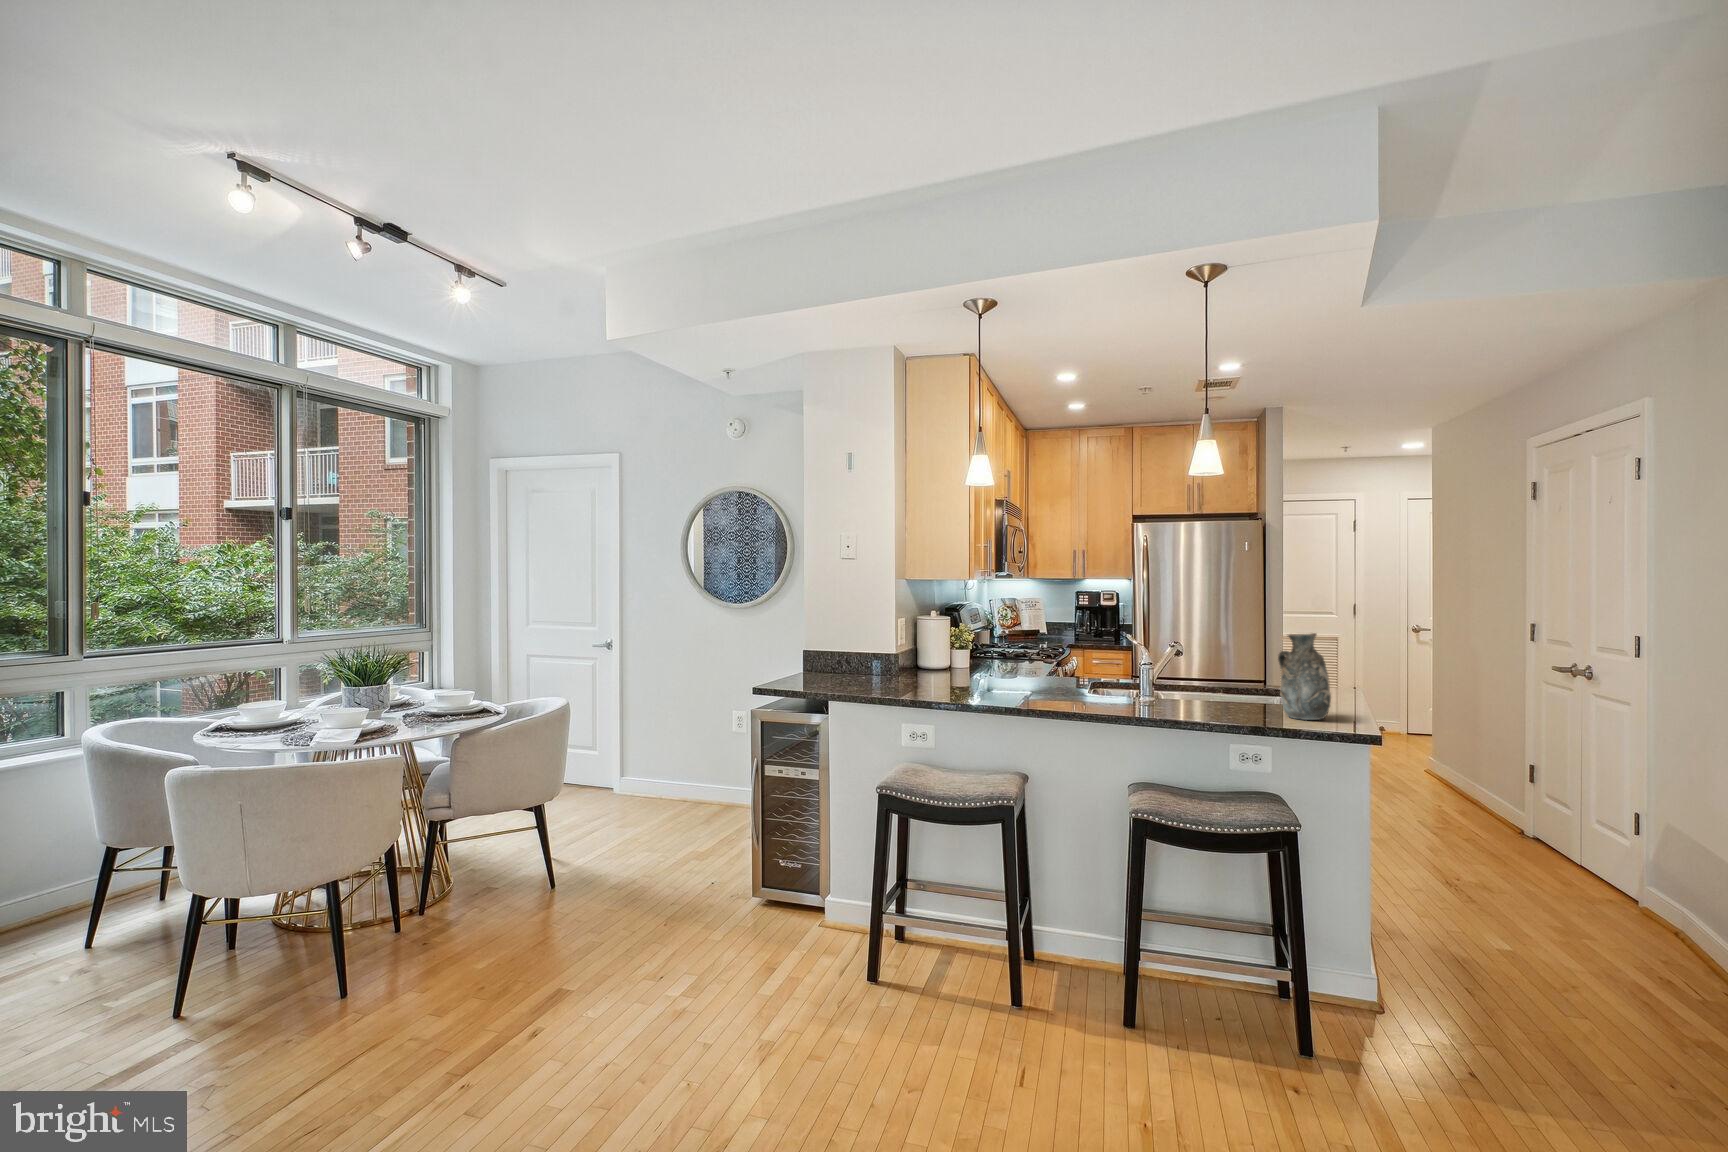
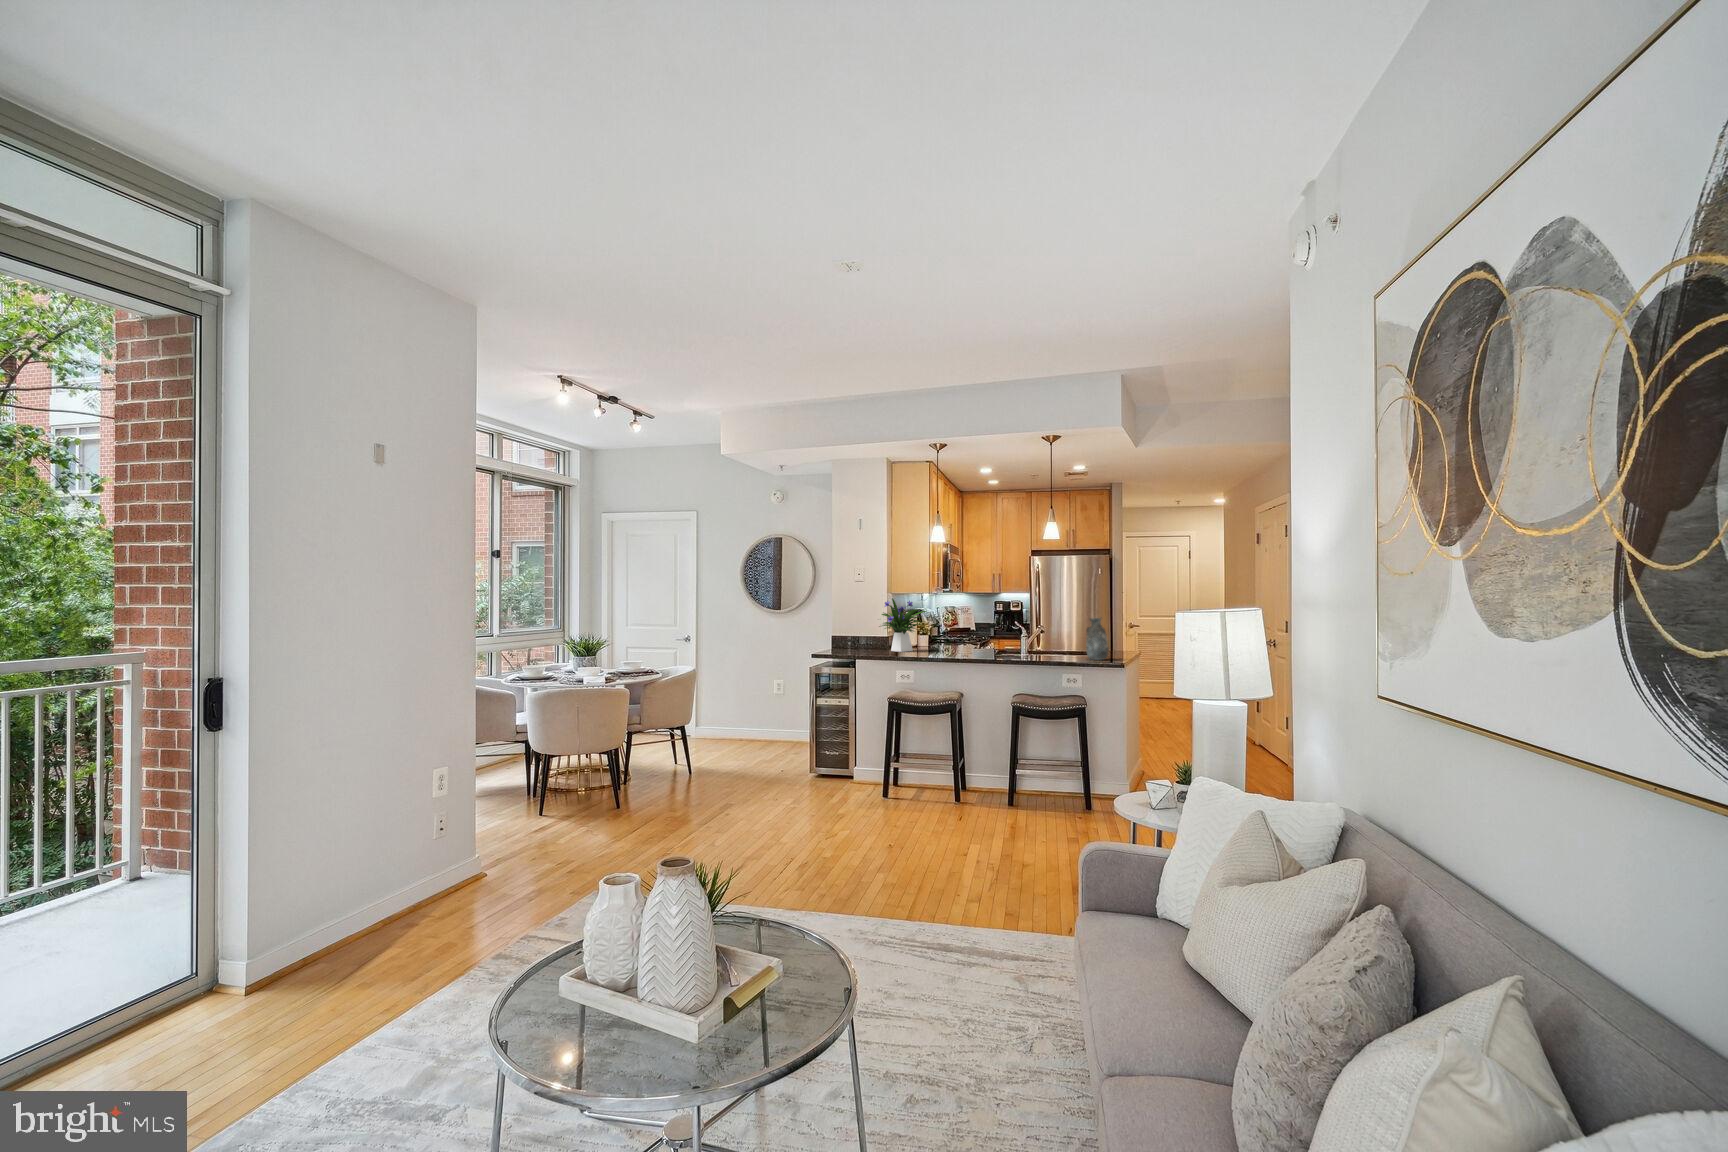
flower arrangement: none [874,589,965,685] -> present [879,598,927,652]

